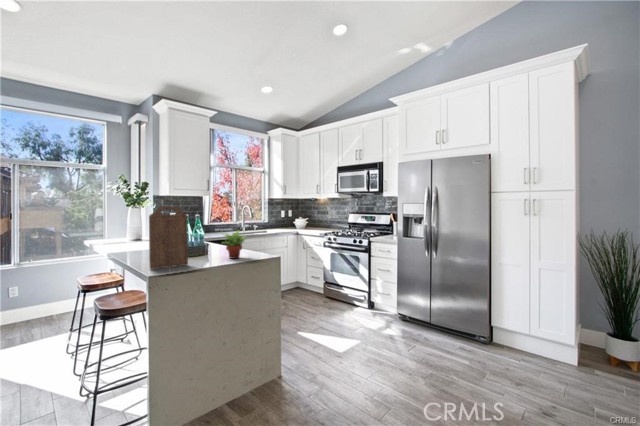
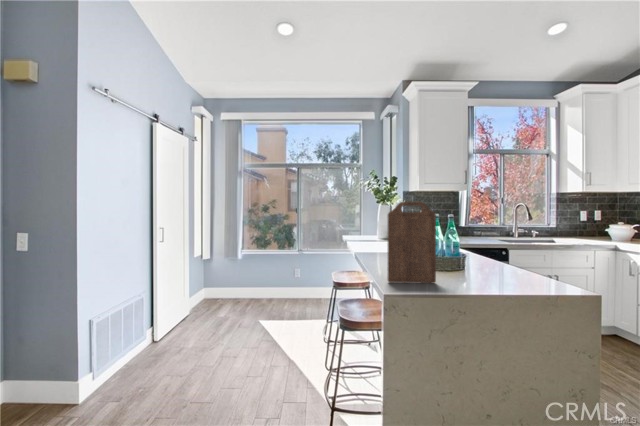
succulent plant: present [224,230,245,258] -> none [483,237,533,282]

